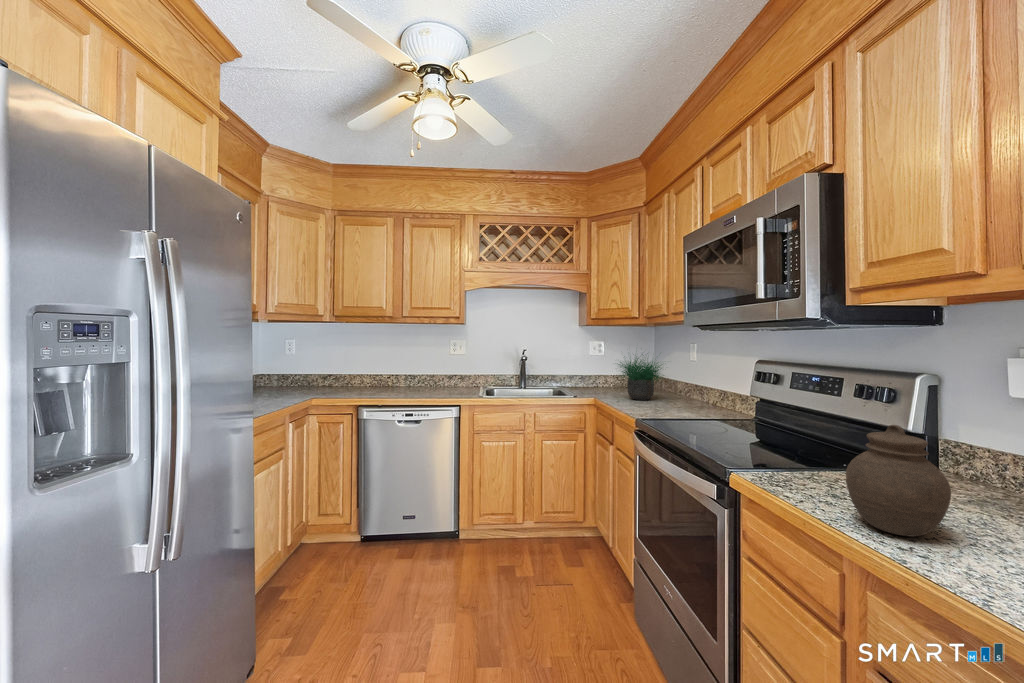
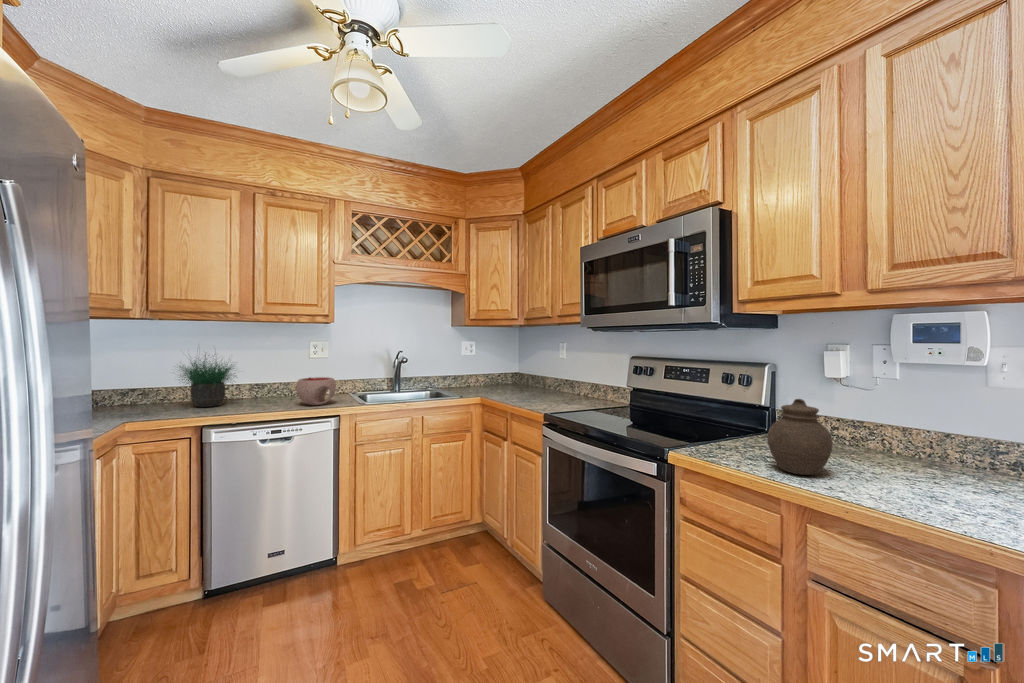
potted plant: present [618,354,662,400] -> present [180,354,235,407]
bowl: none [431,371,462,395] -> present [296,377,336,405]

